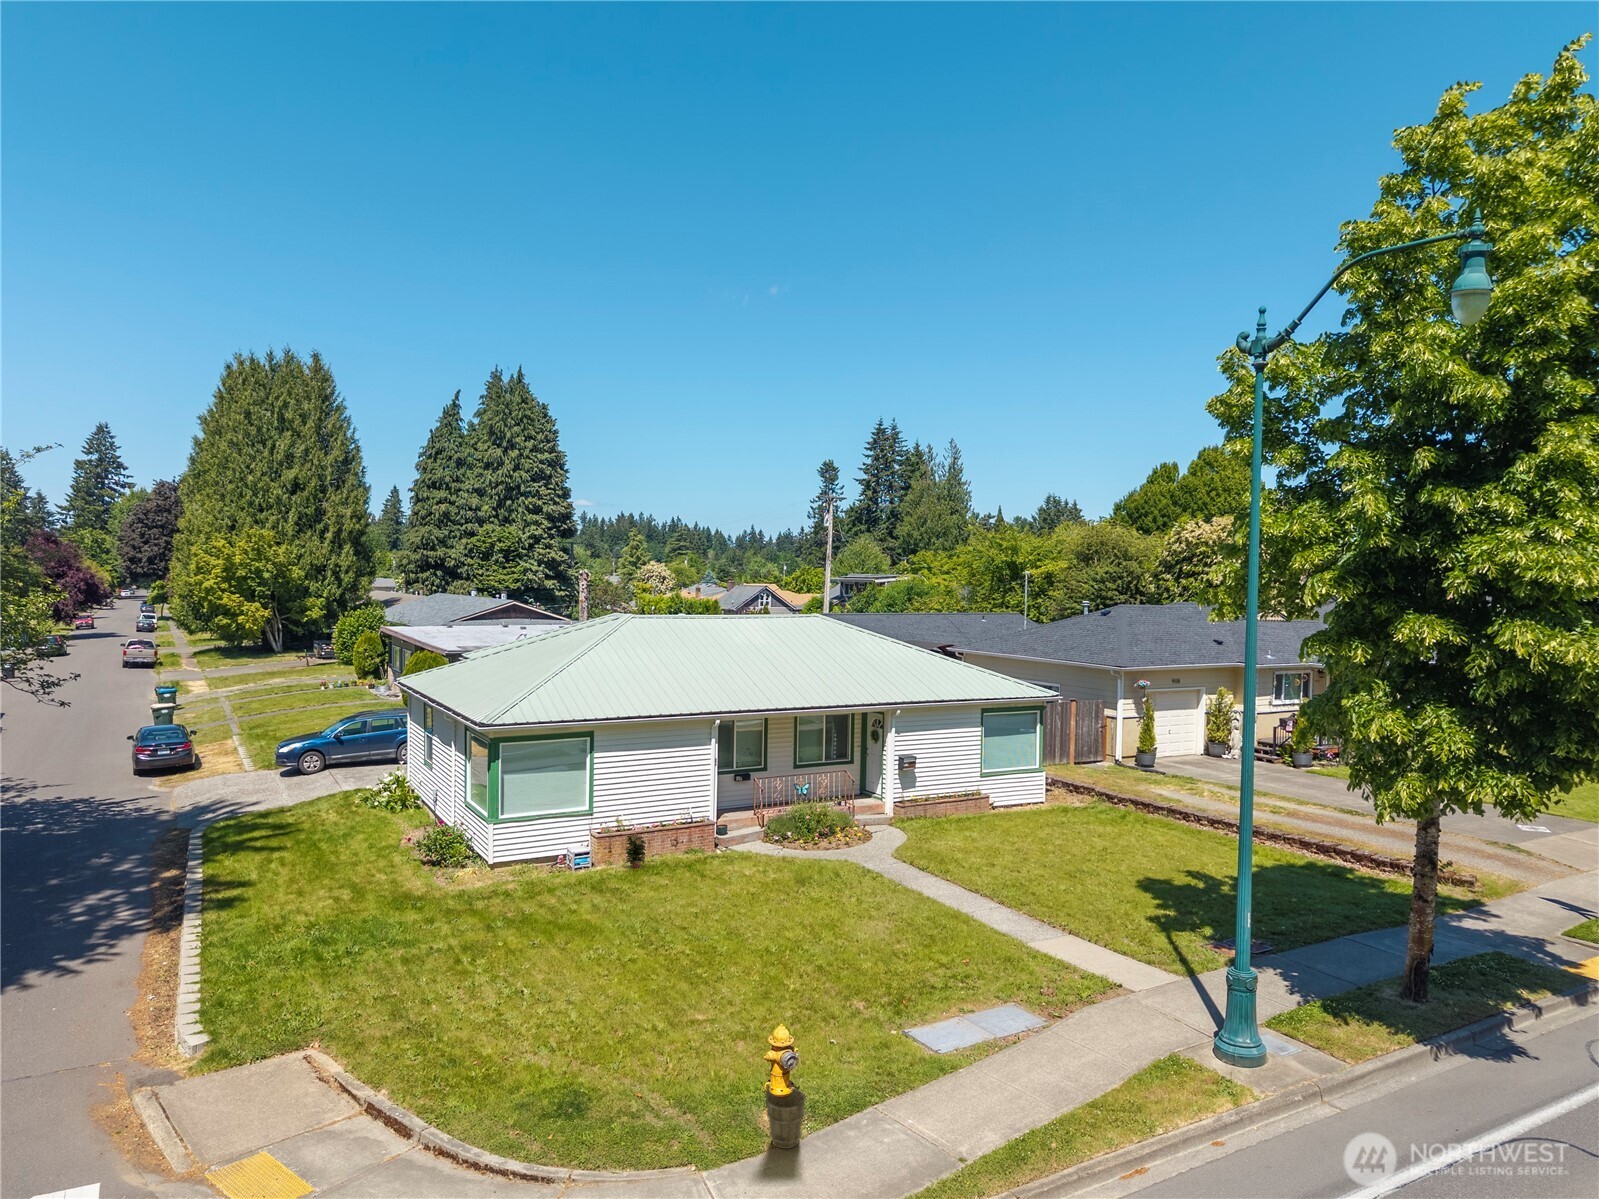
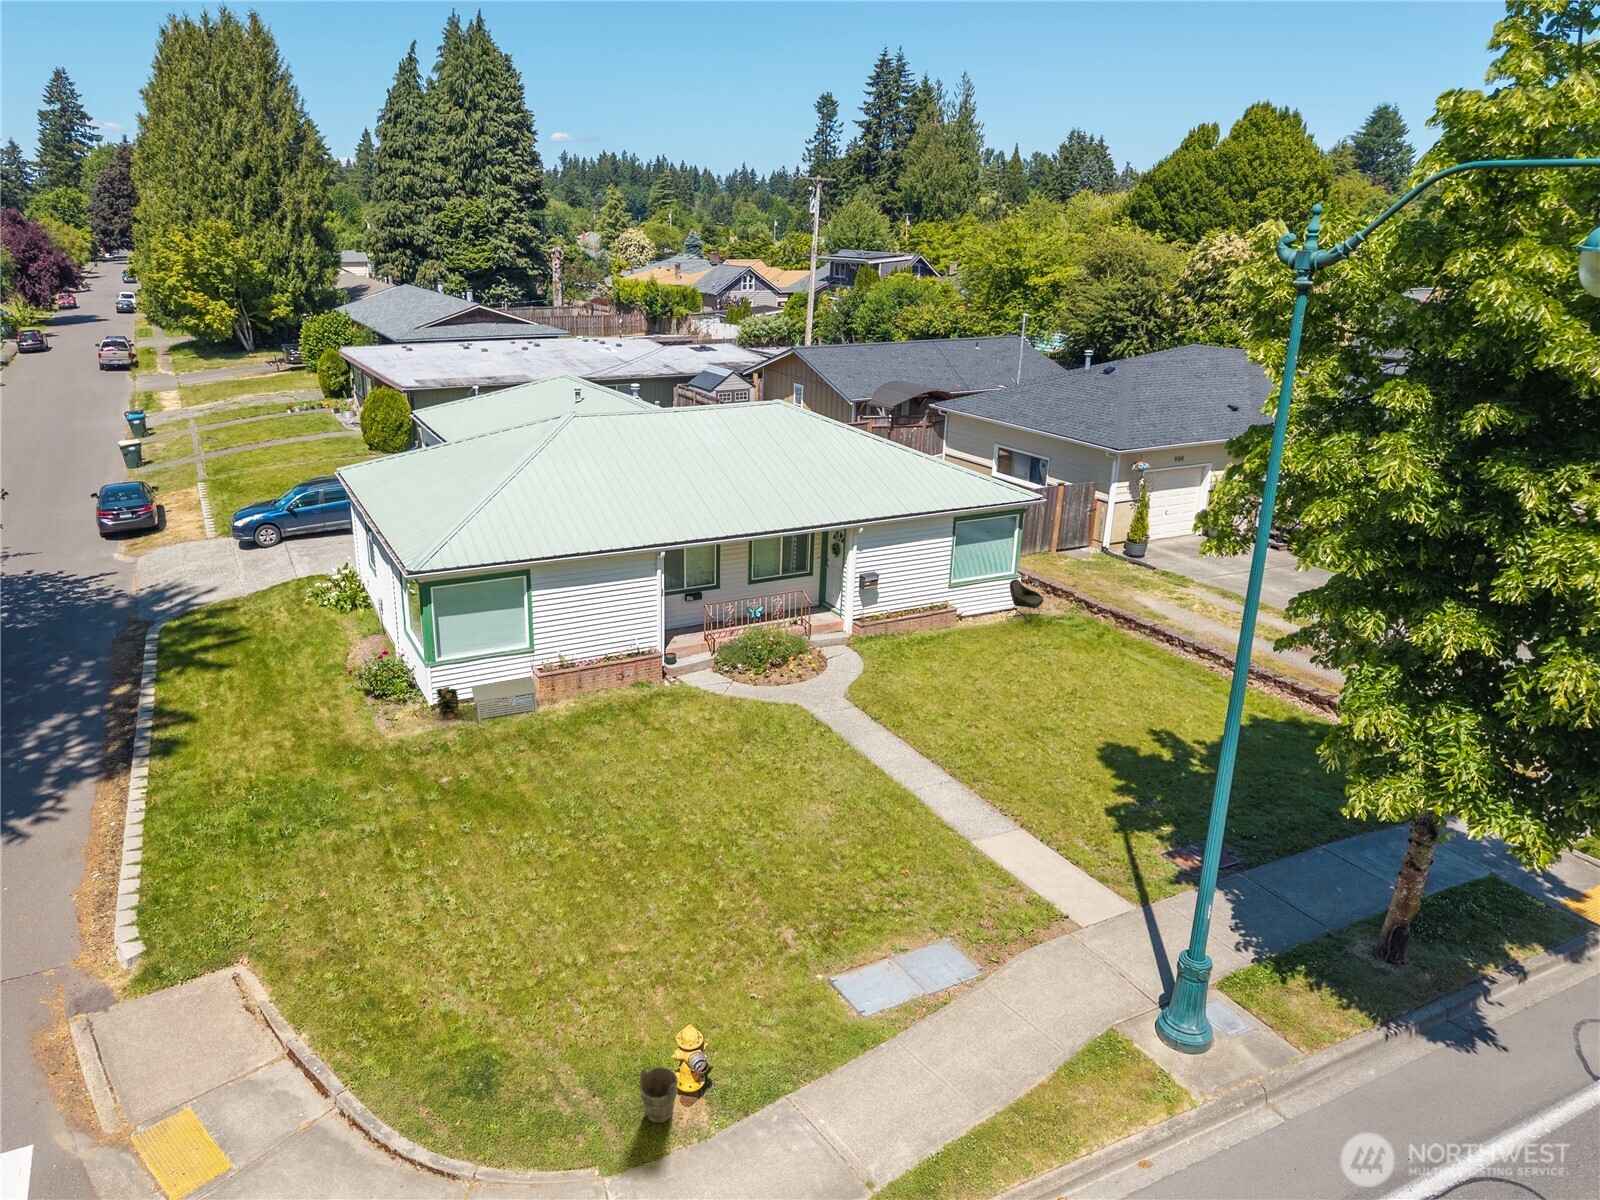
lounge chair: none [1039,770,1073,810] -> present [1006,579,1044,623]
decorative plant: present [625,834,646,868] -> present [436,687,462,720]
storage bench: none [530,840,596,880] -> present [471,677,537,722]

